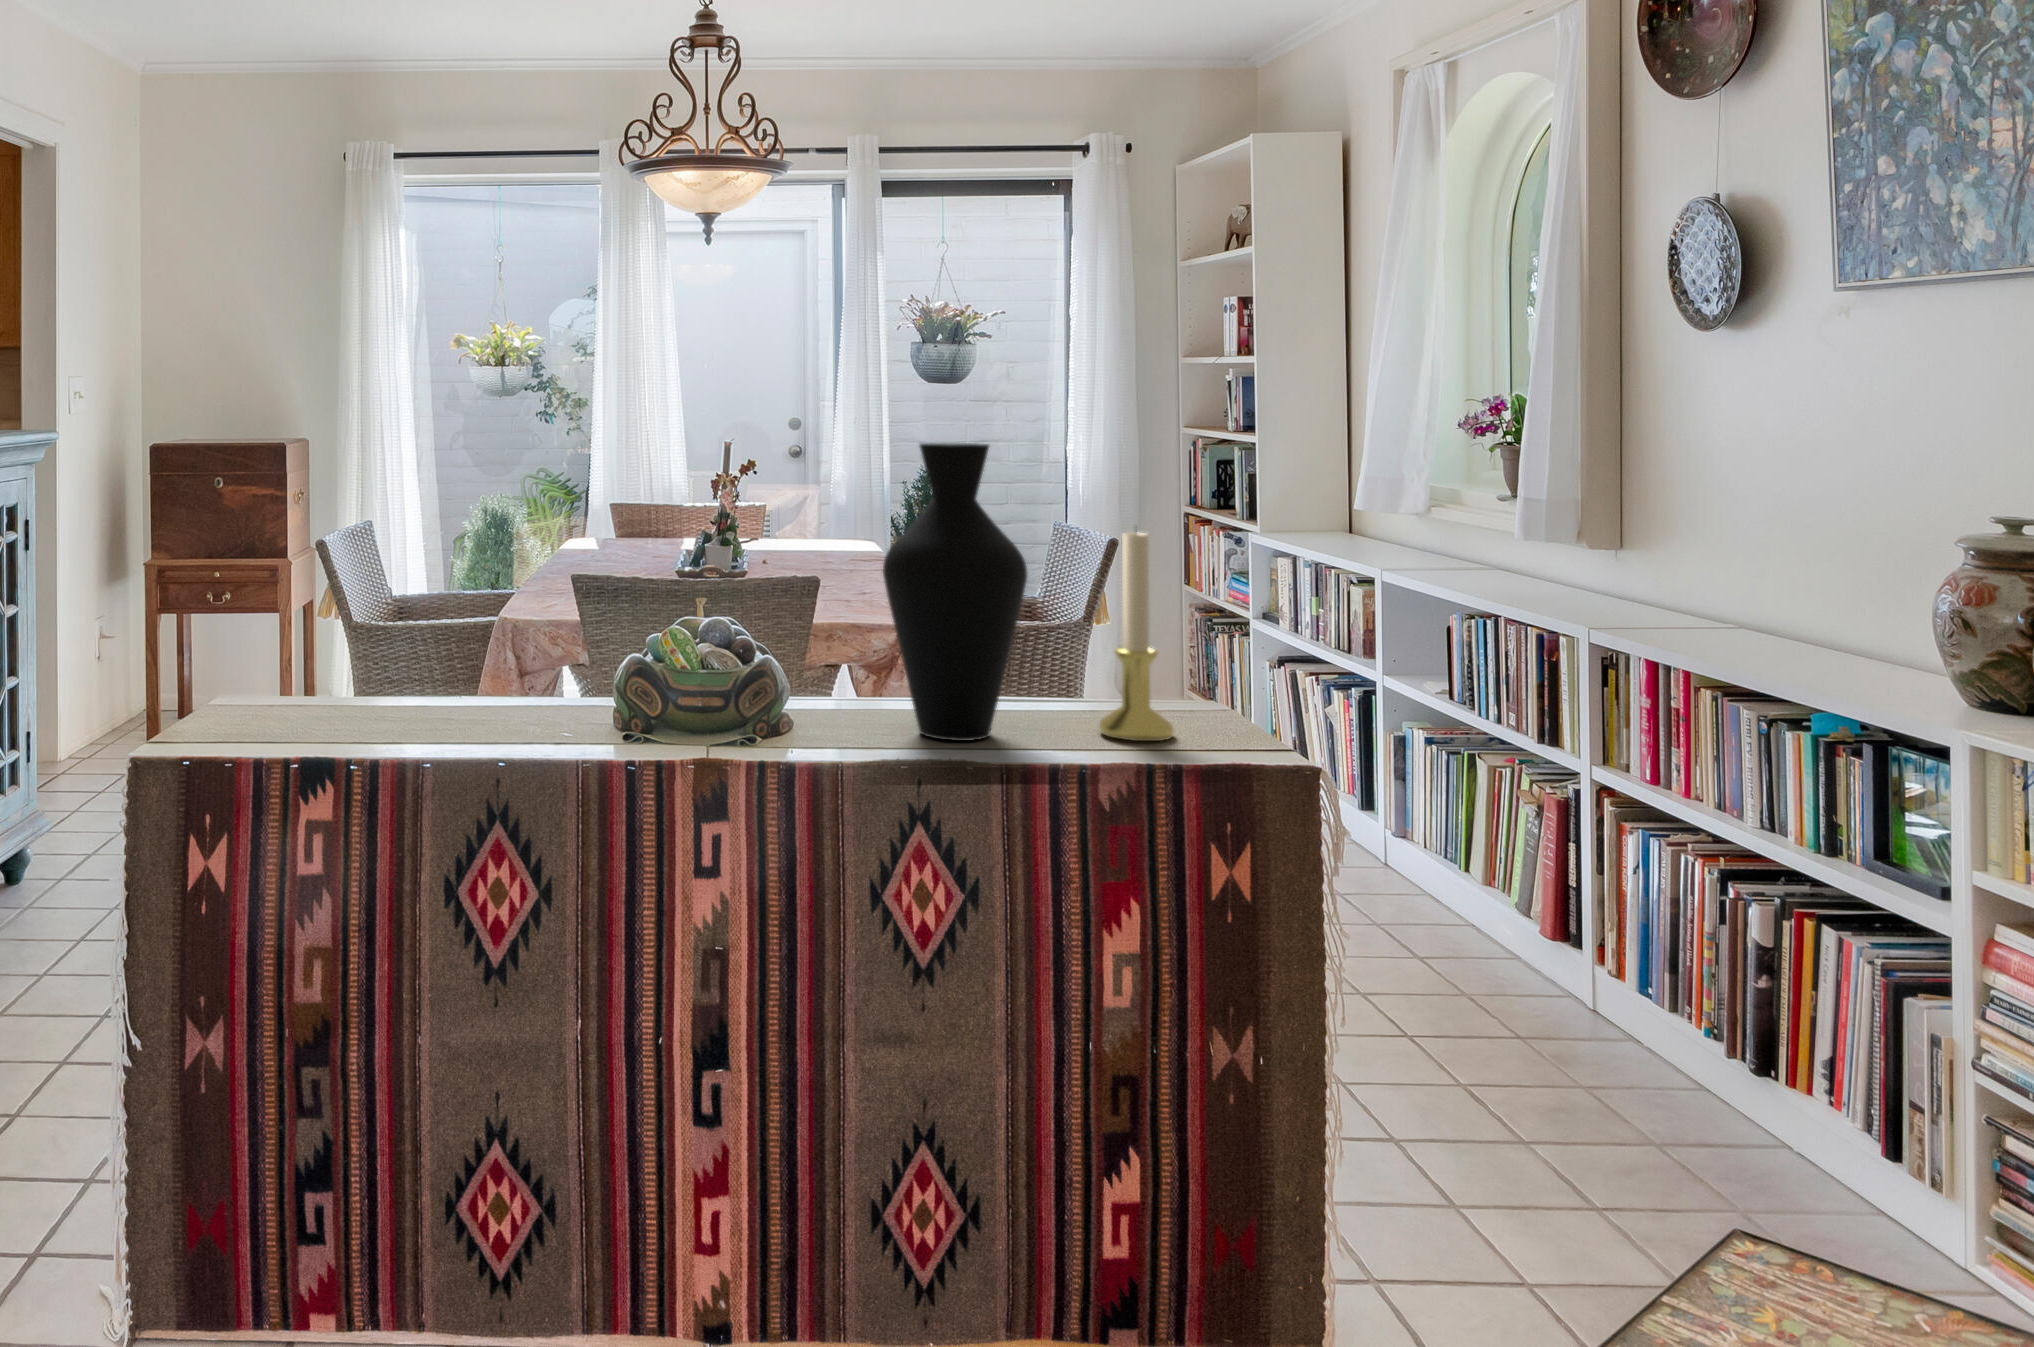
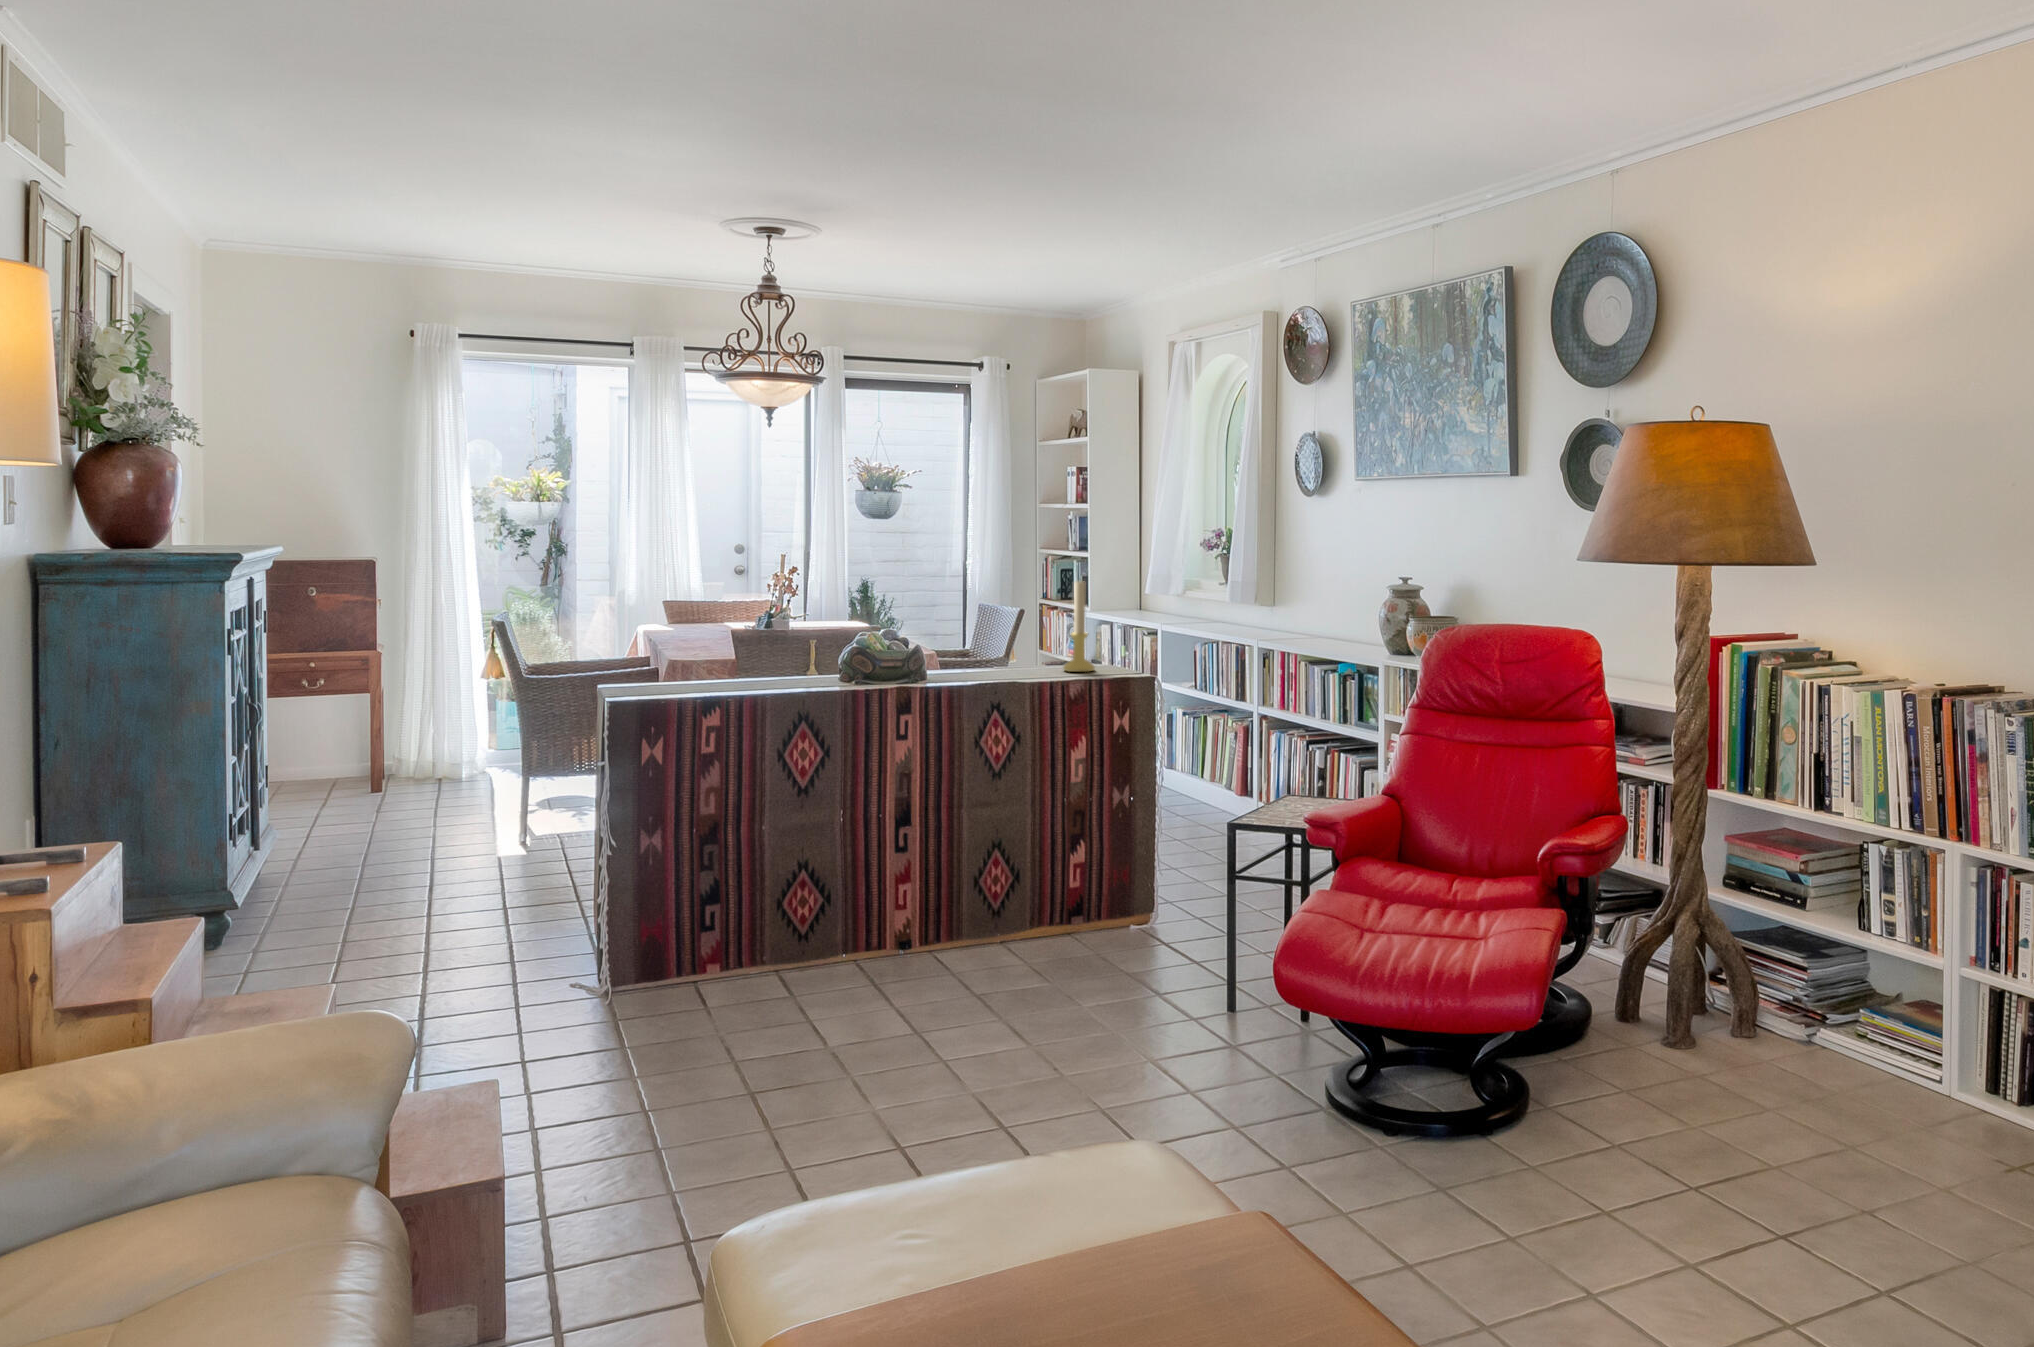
vase: present [883,443,1027,741] -> none [970,542,1035,676]

